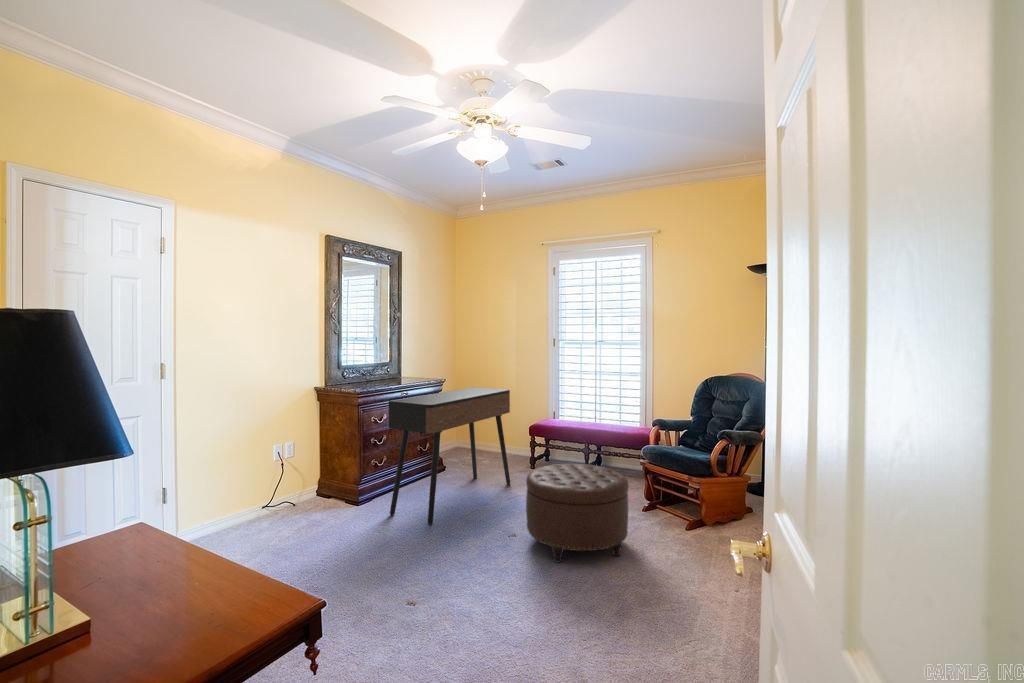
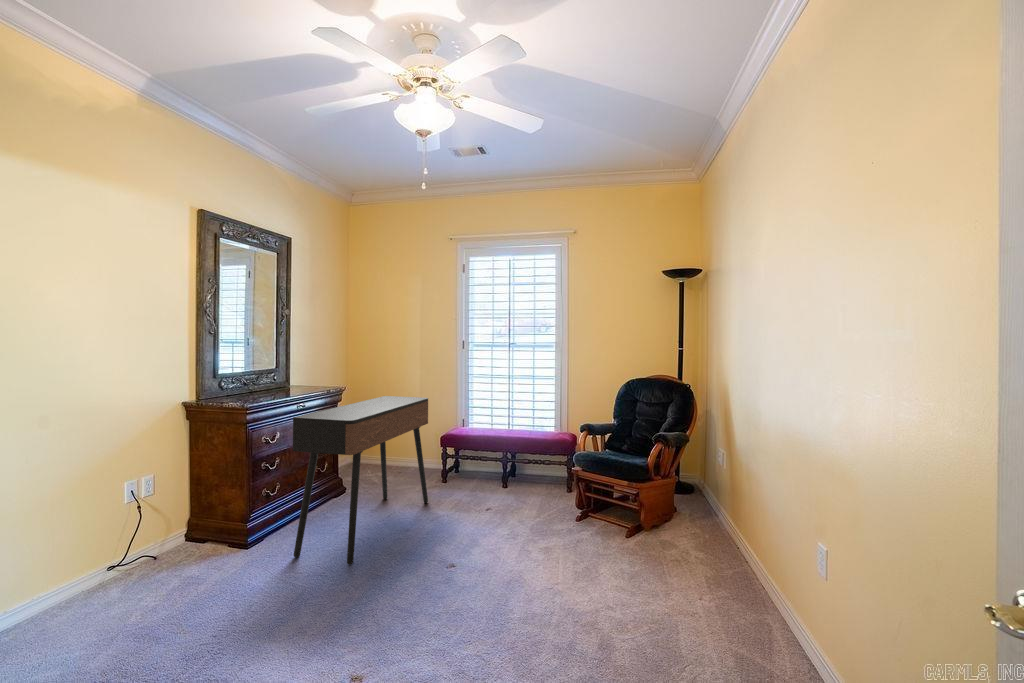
ottoman: present [526,464,629,563] -> none [471,478,582,593]

